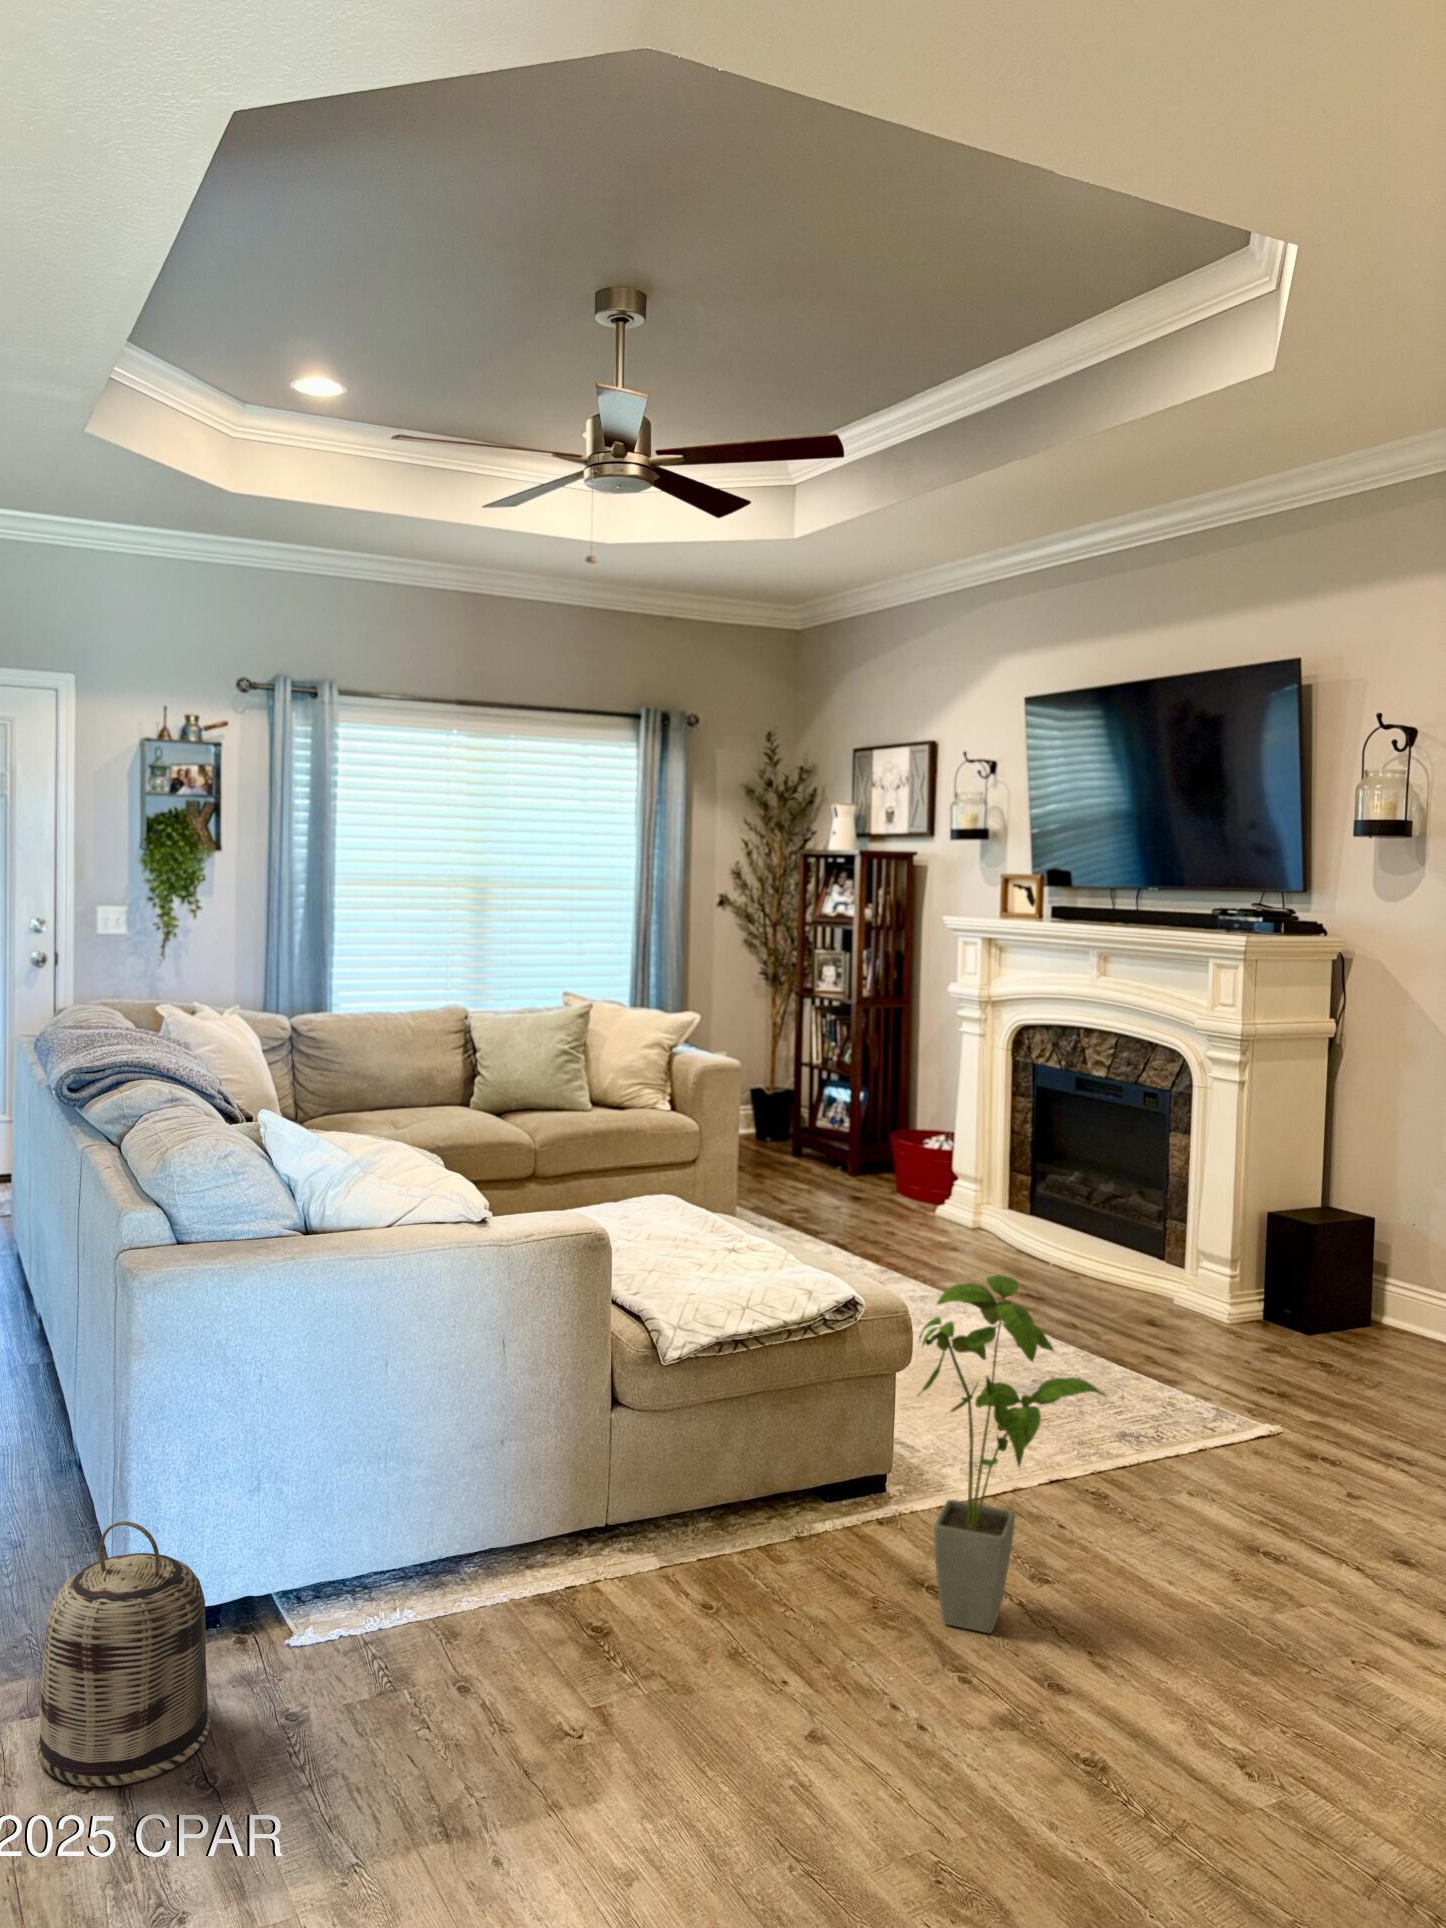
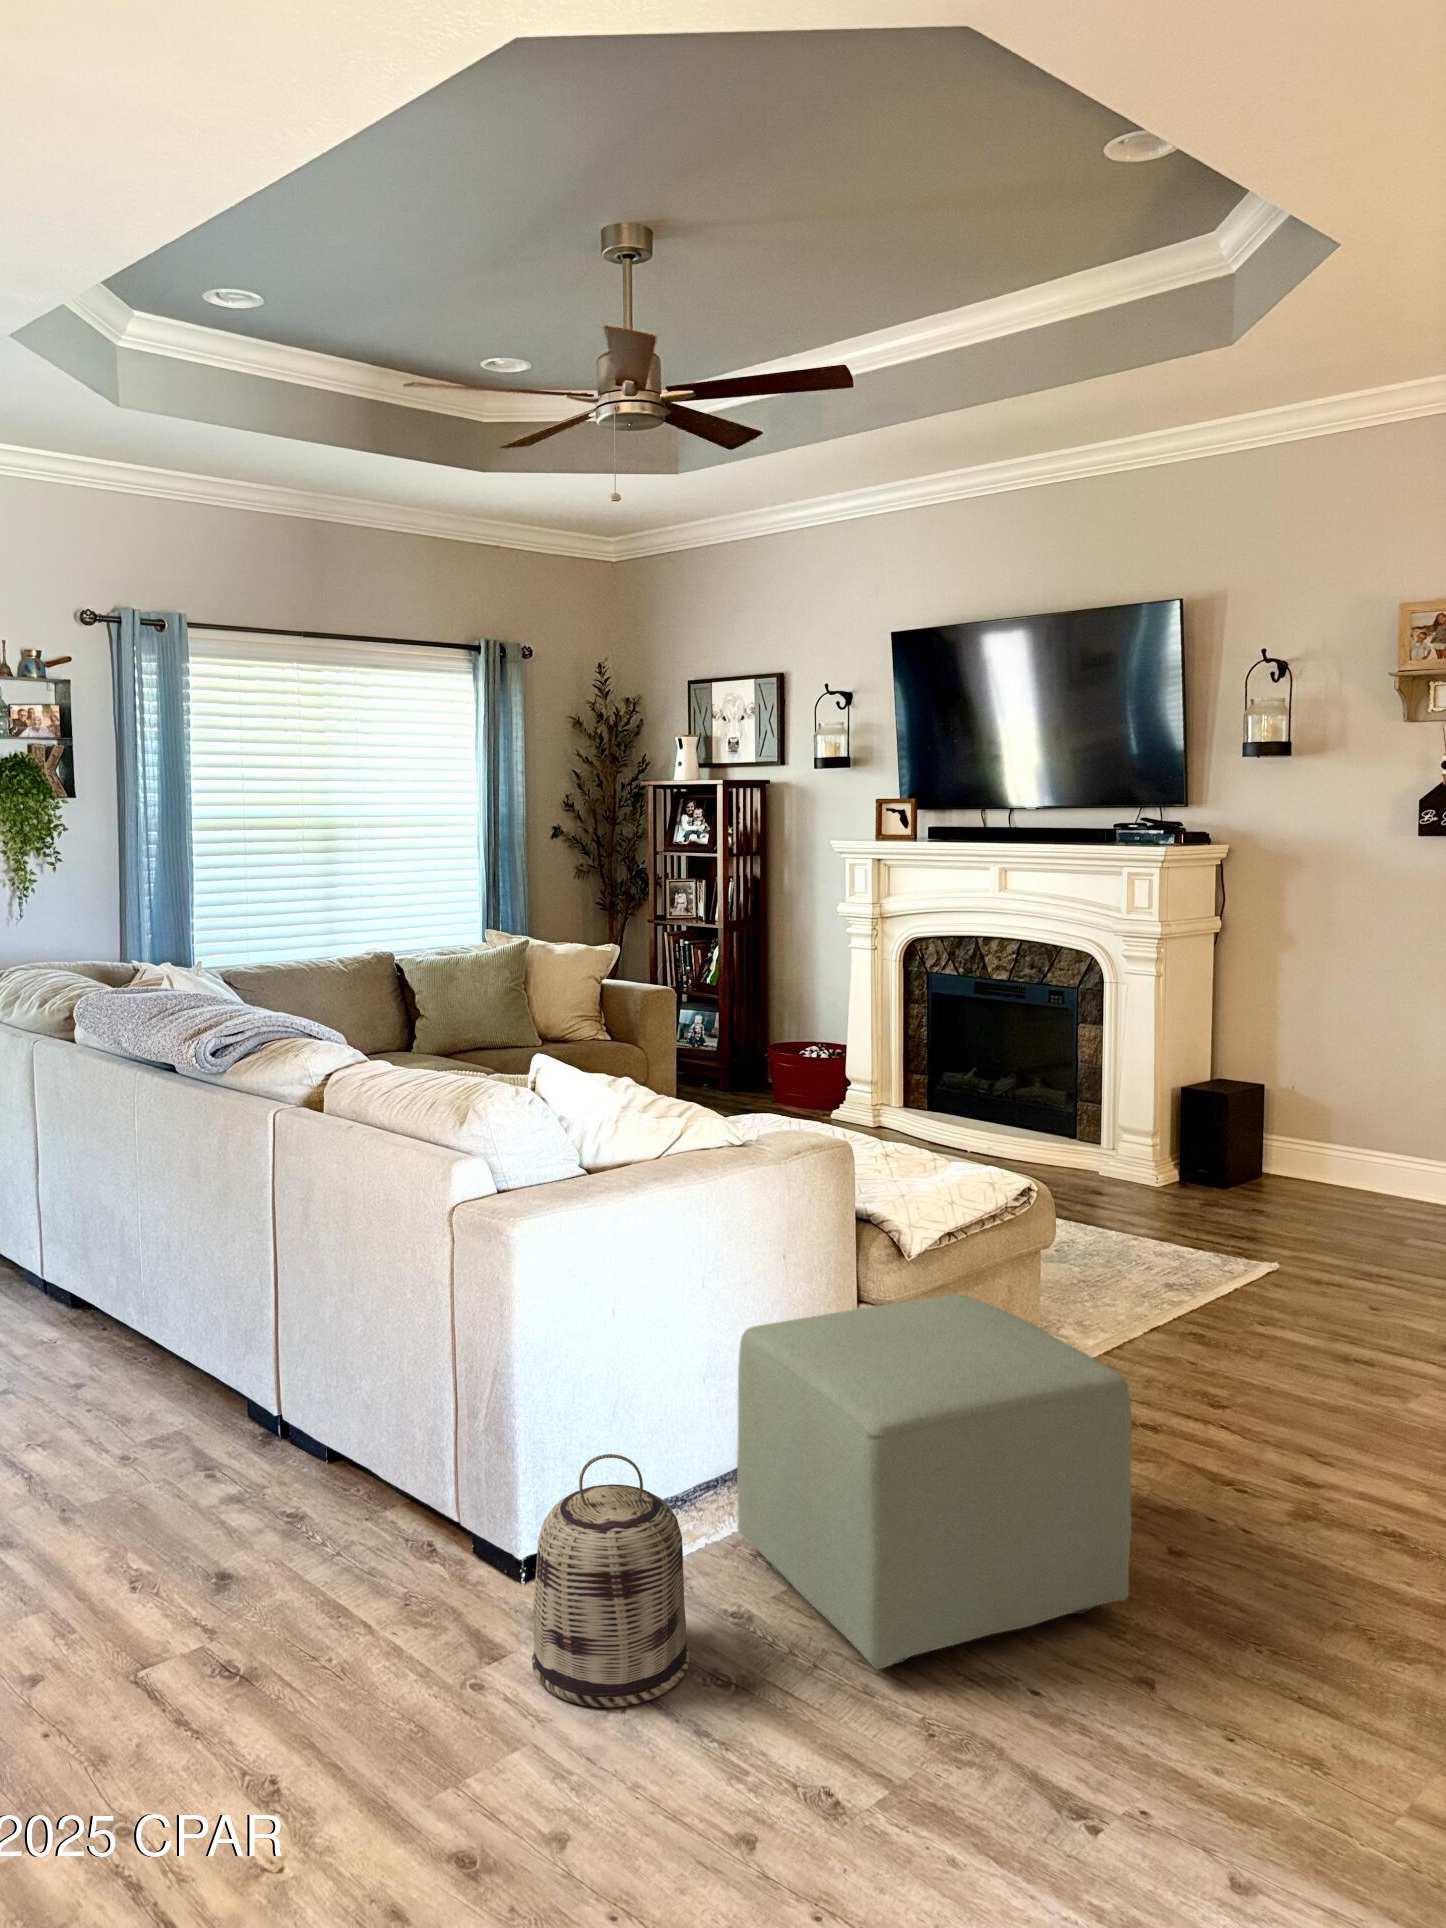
house plant: present [918,1275,1105,1633] -> none [1136,1145,1301,1451]
ottoman: none [336,1408,689,1802] -> present [737,1295,1132,1669]

